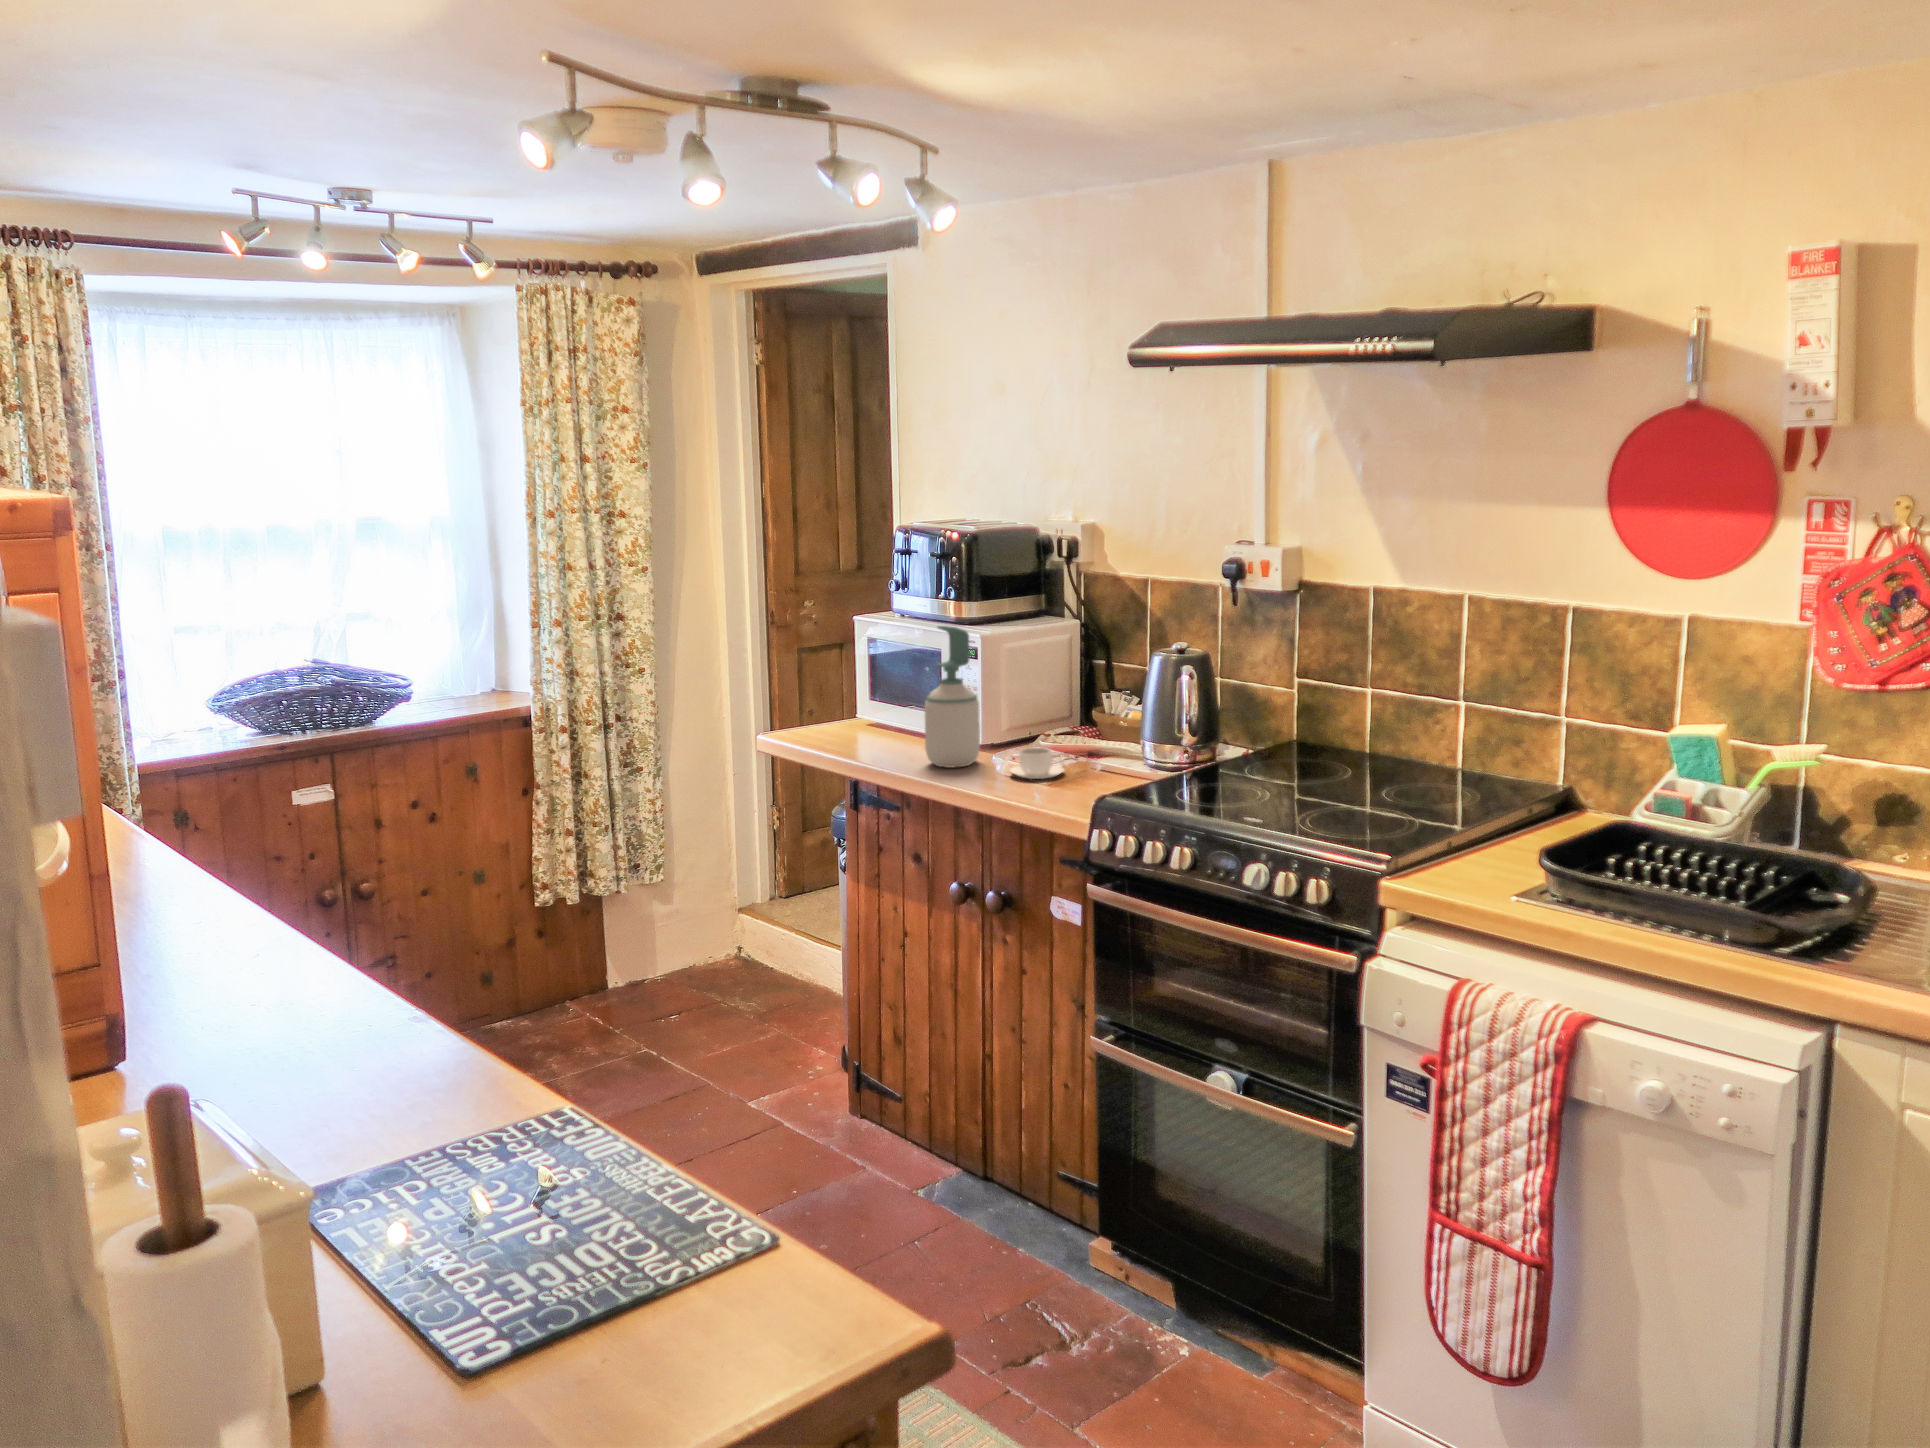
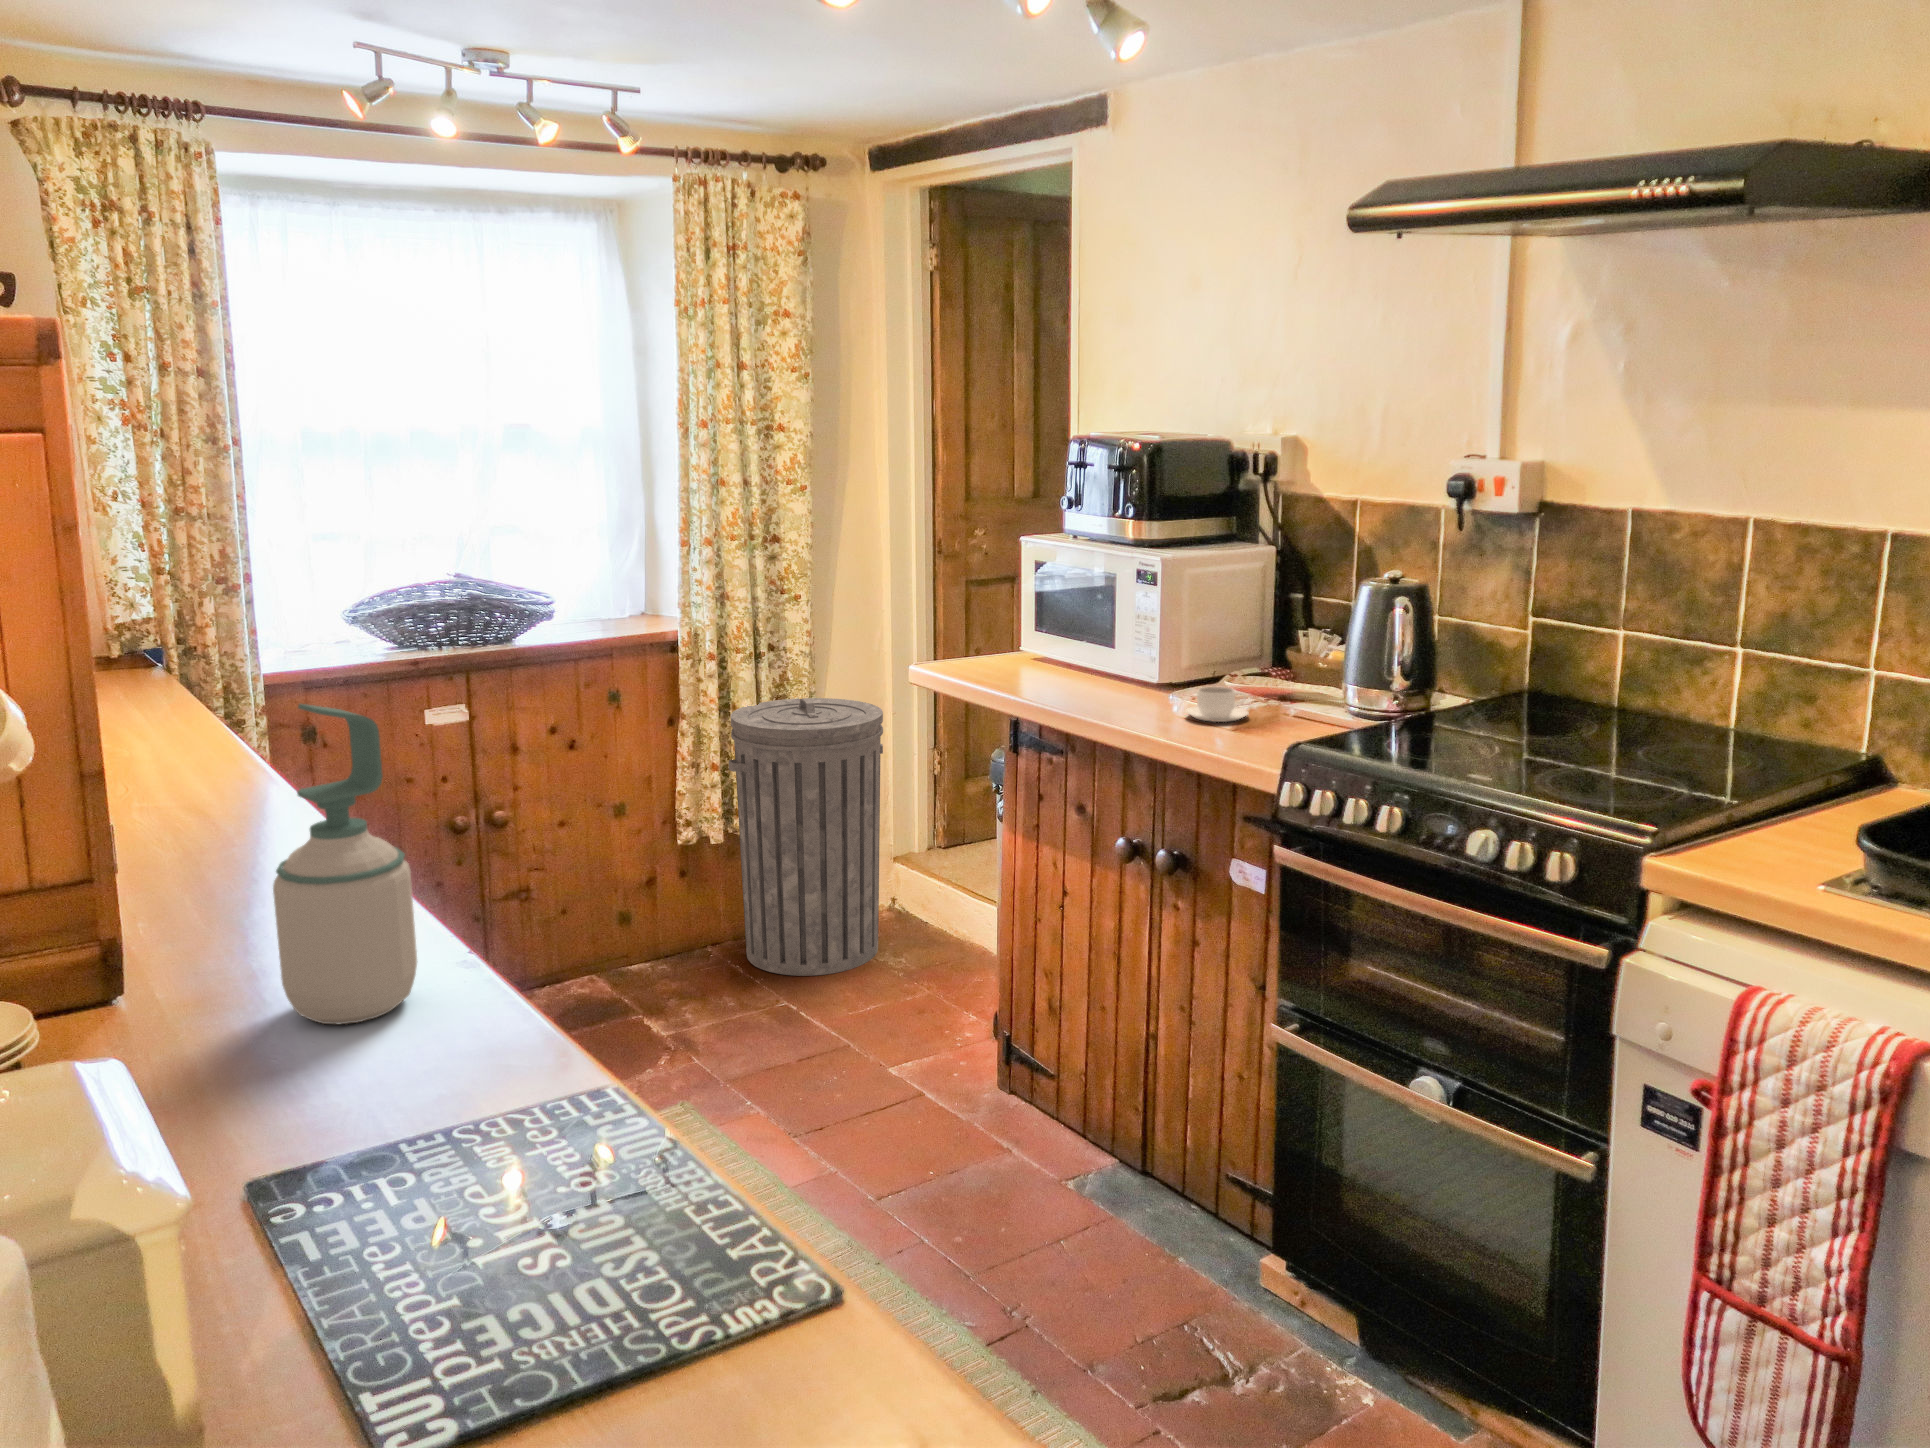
soap bottle: present [924,626,980,767] -> present [273,704,417,1024]
trash can: none [583,764,731,1028] -> present [729,698,883,976]

